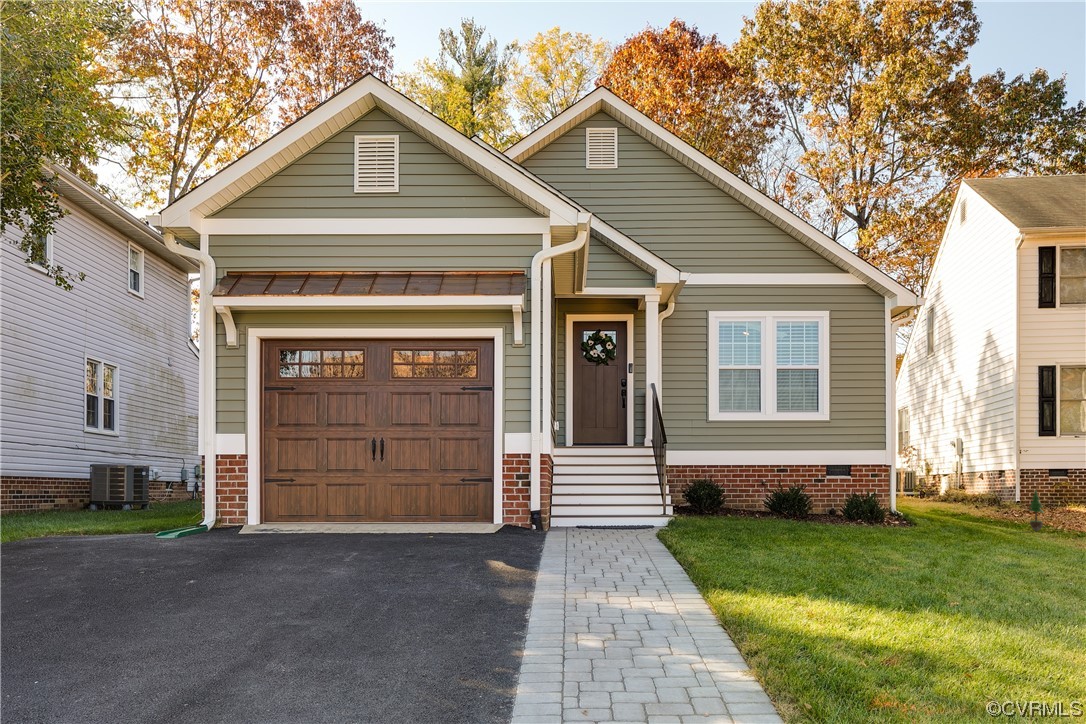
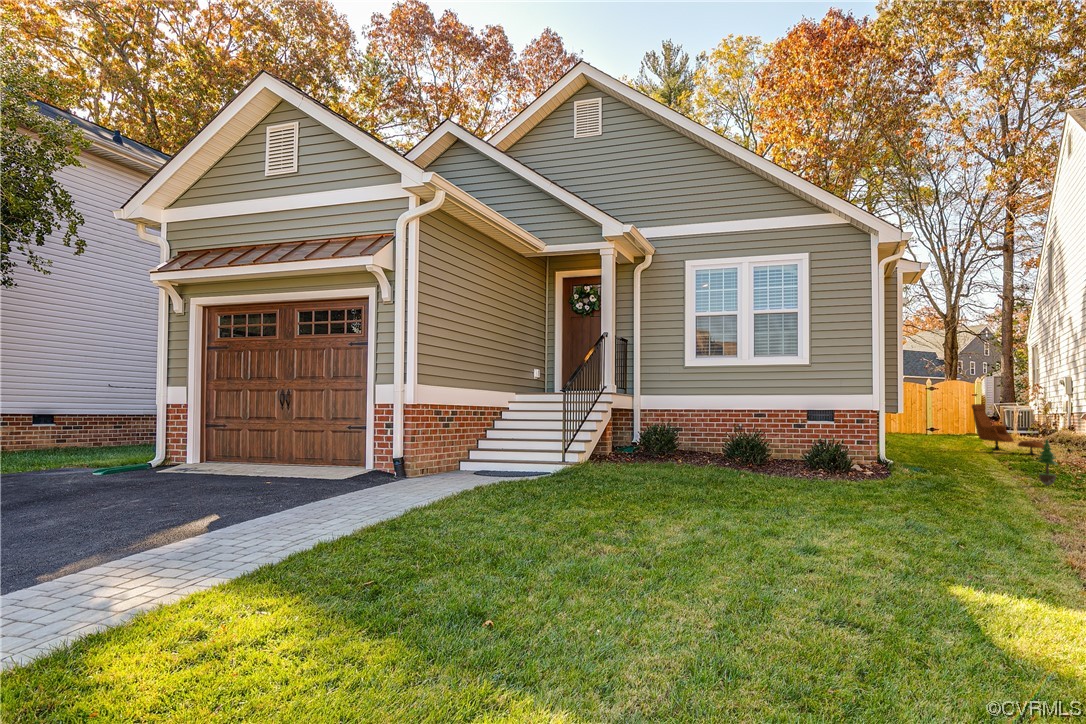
lounge chair: none [953,460,1018,512] -> present [972,404,1044,455]

